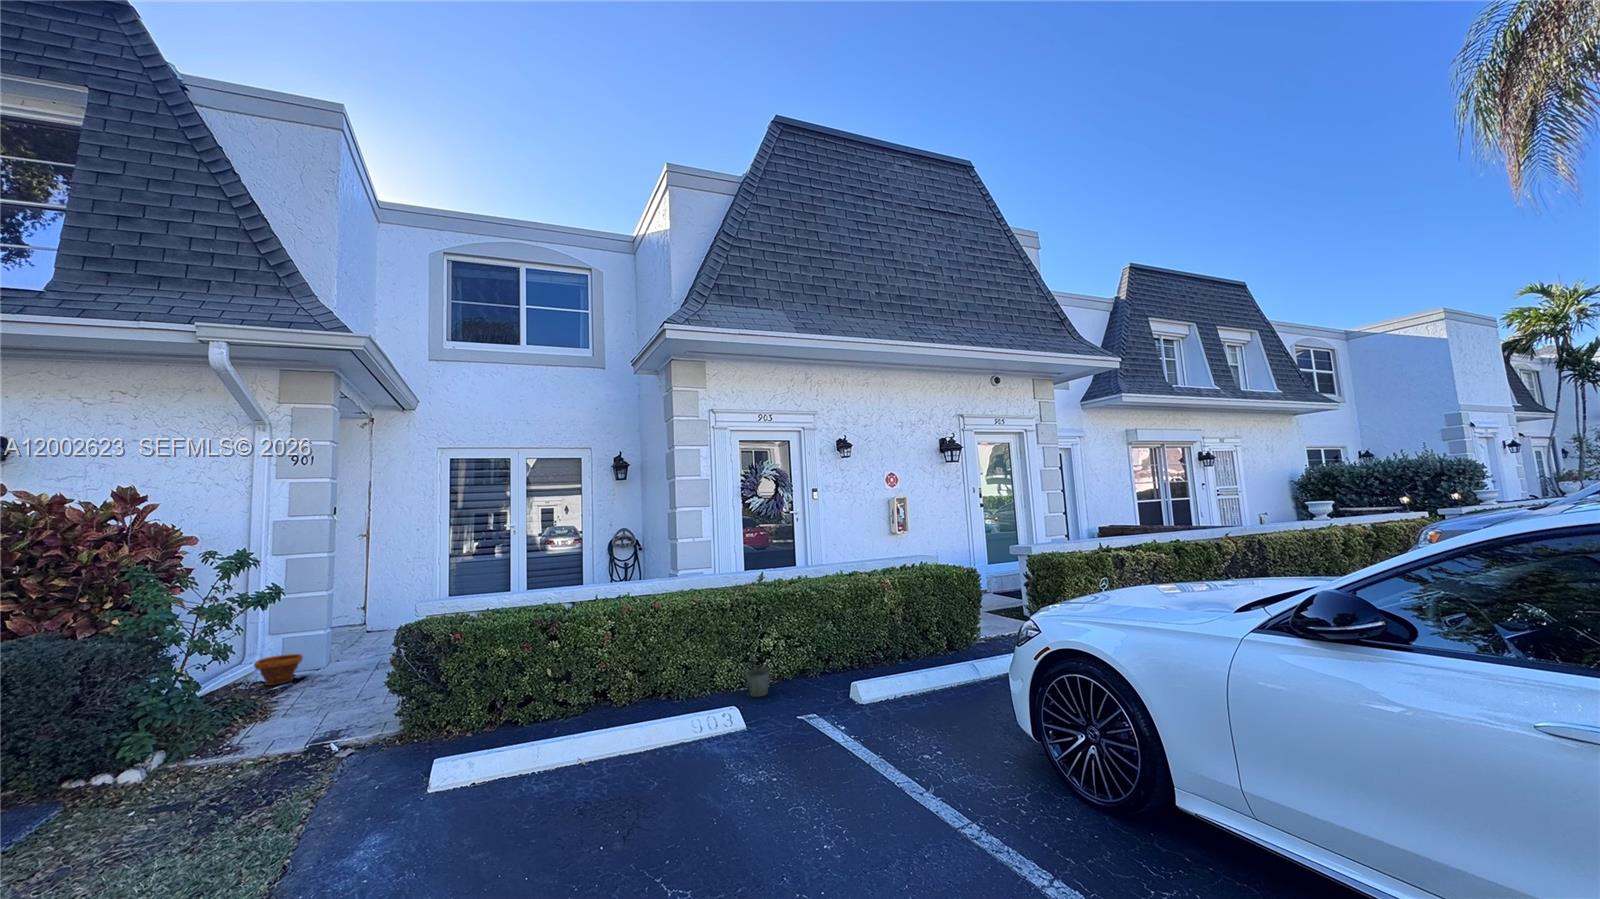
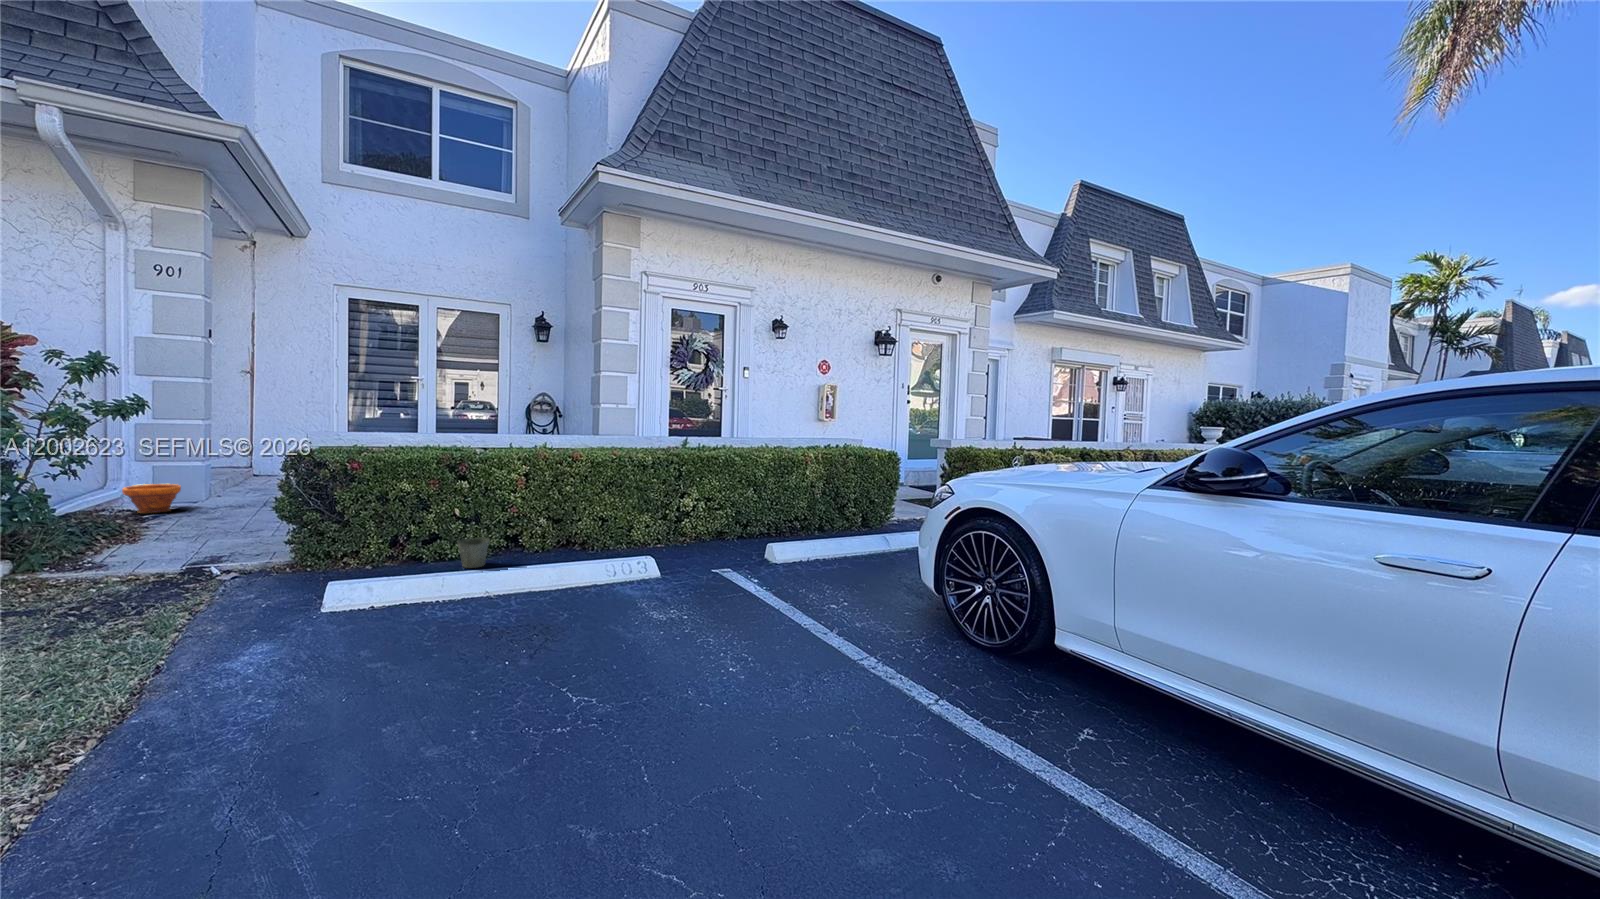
bucket: present [746,668,770,697] -> present [458,534,490,568]

